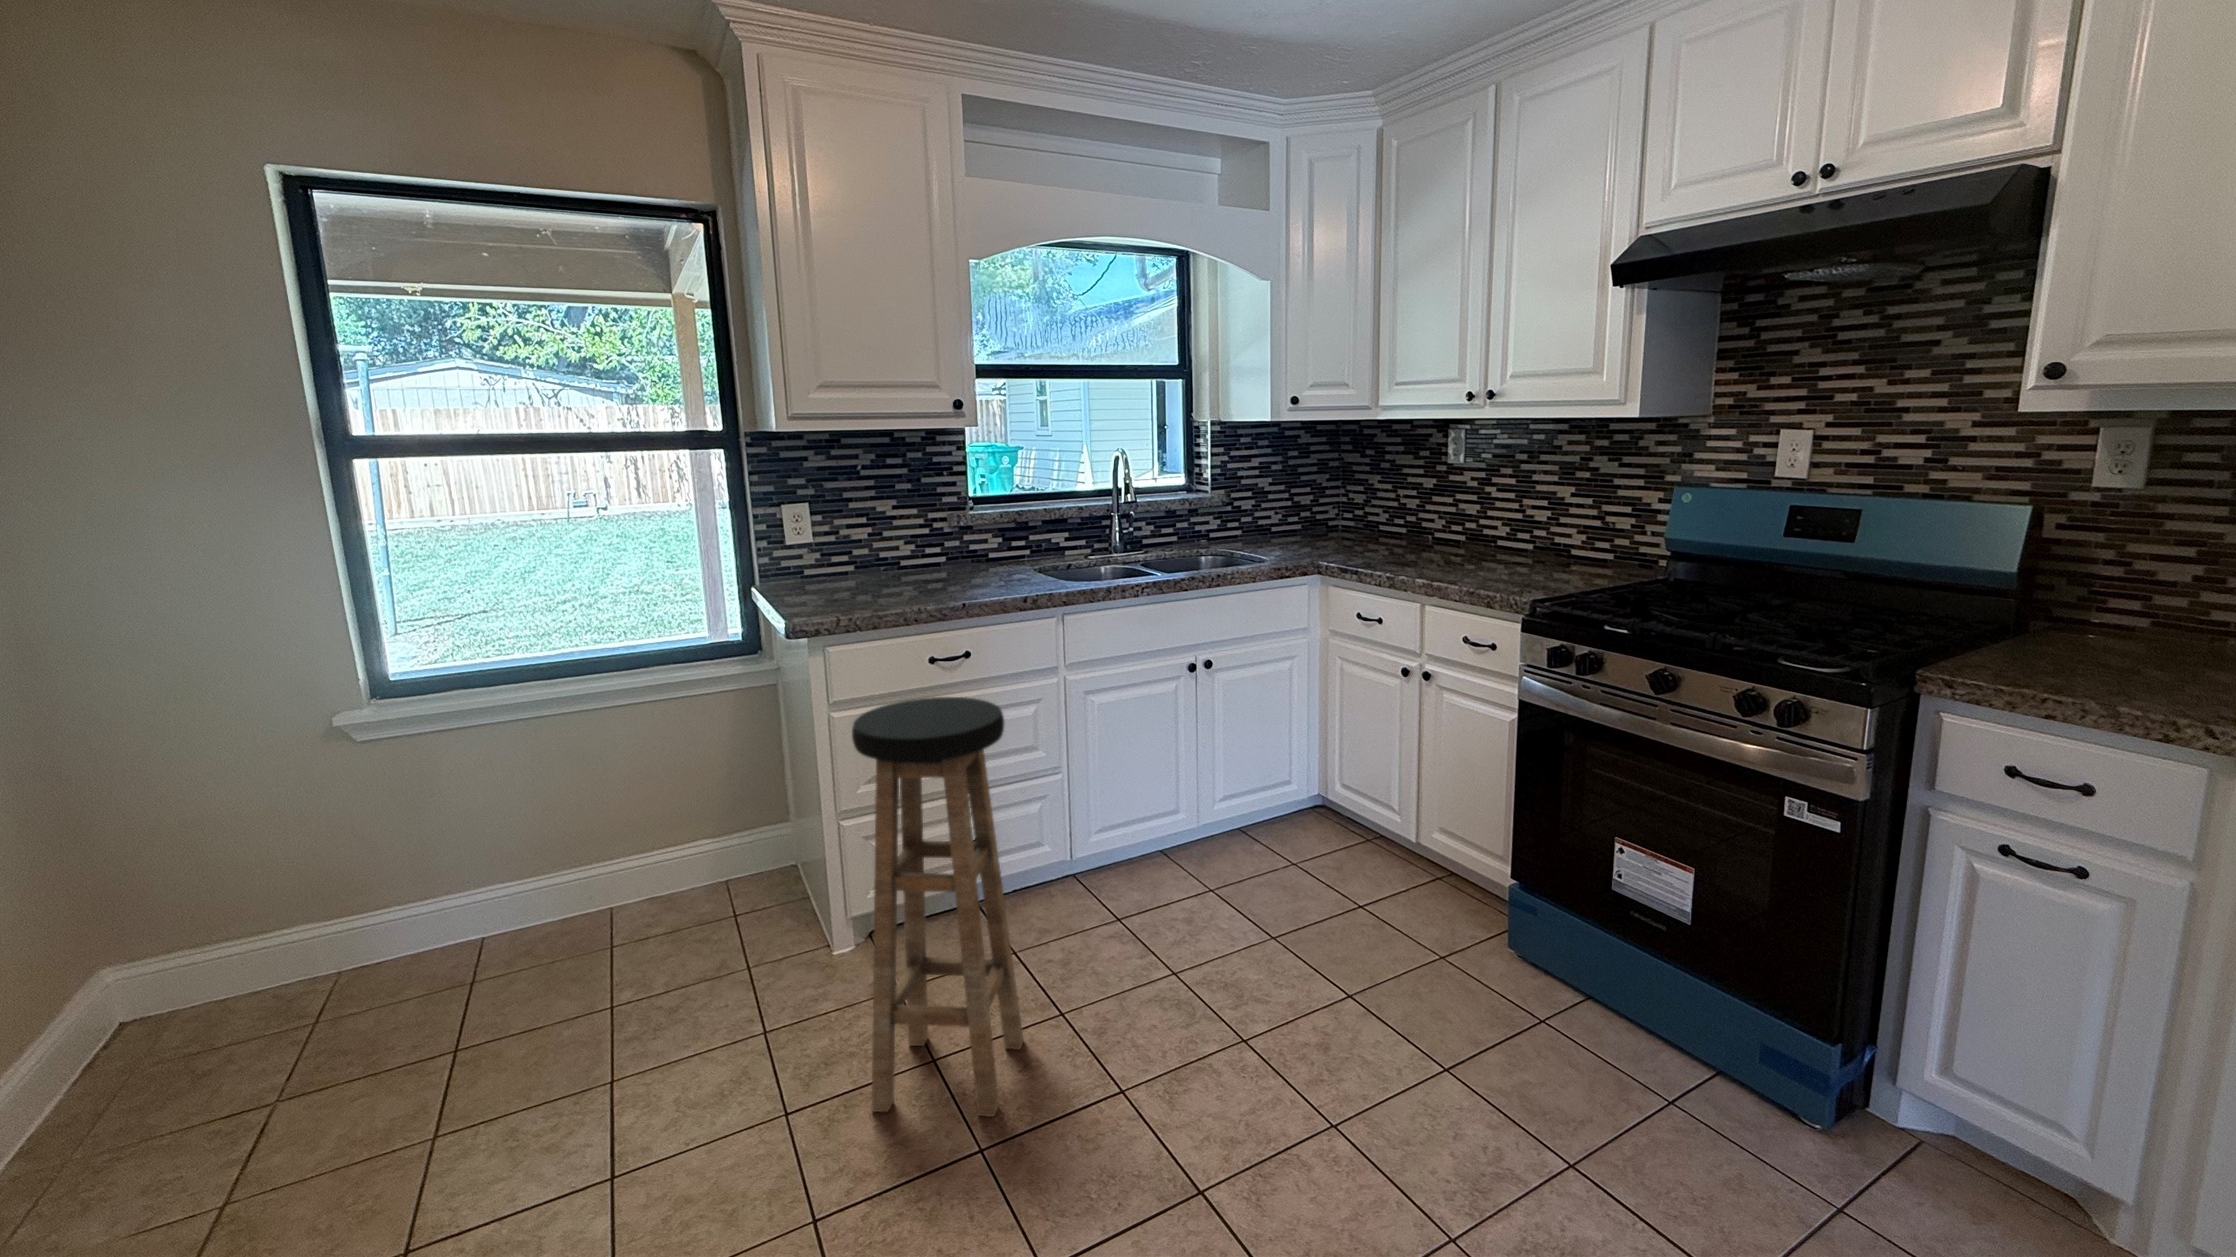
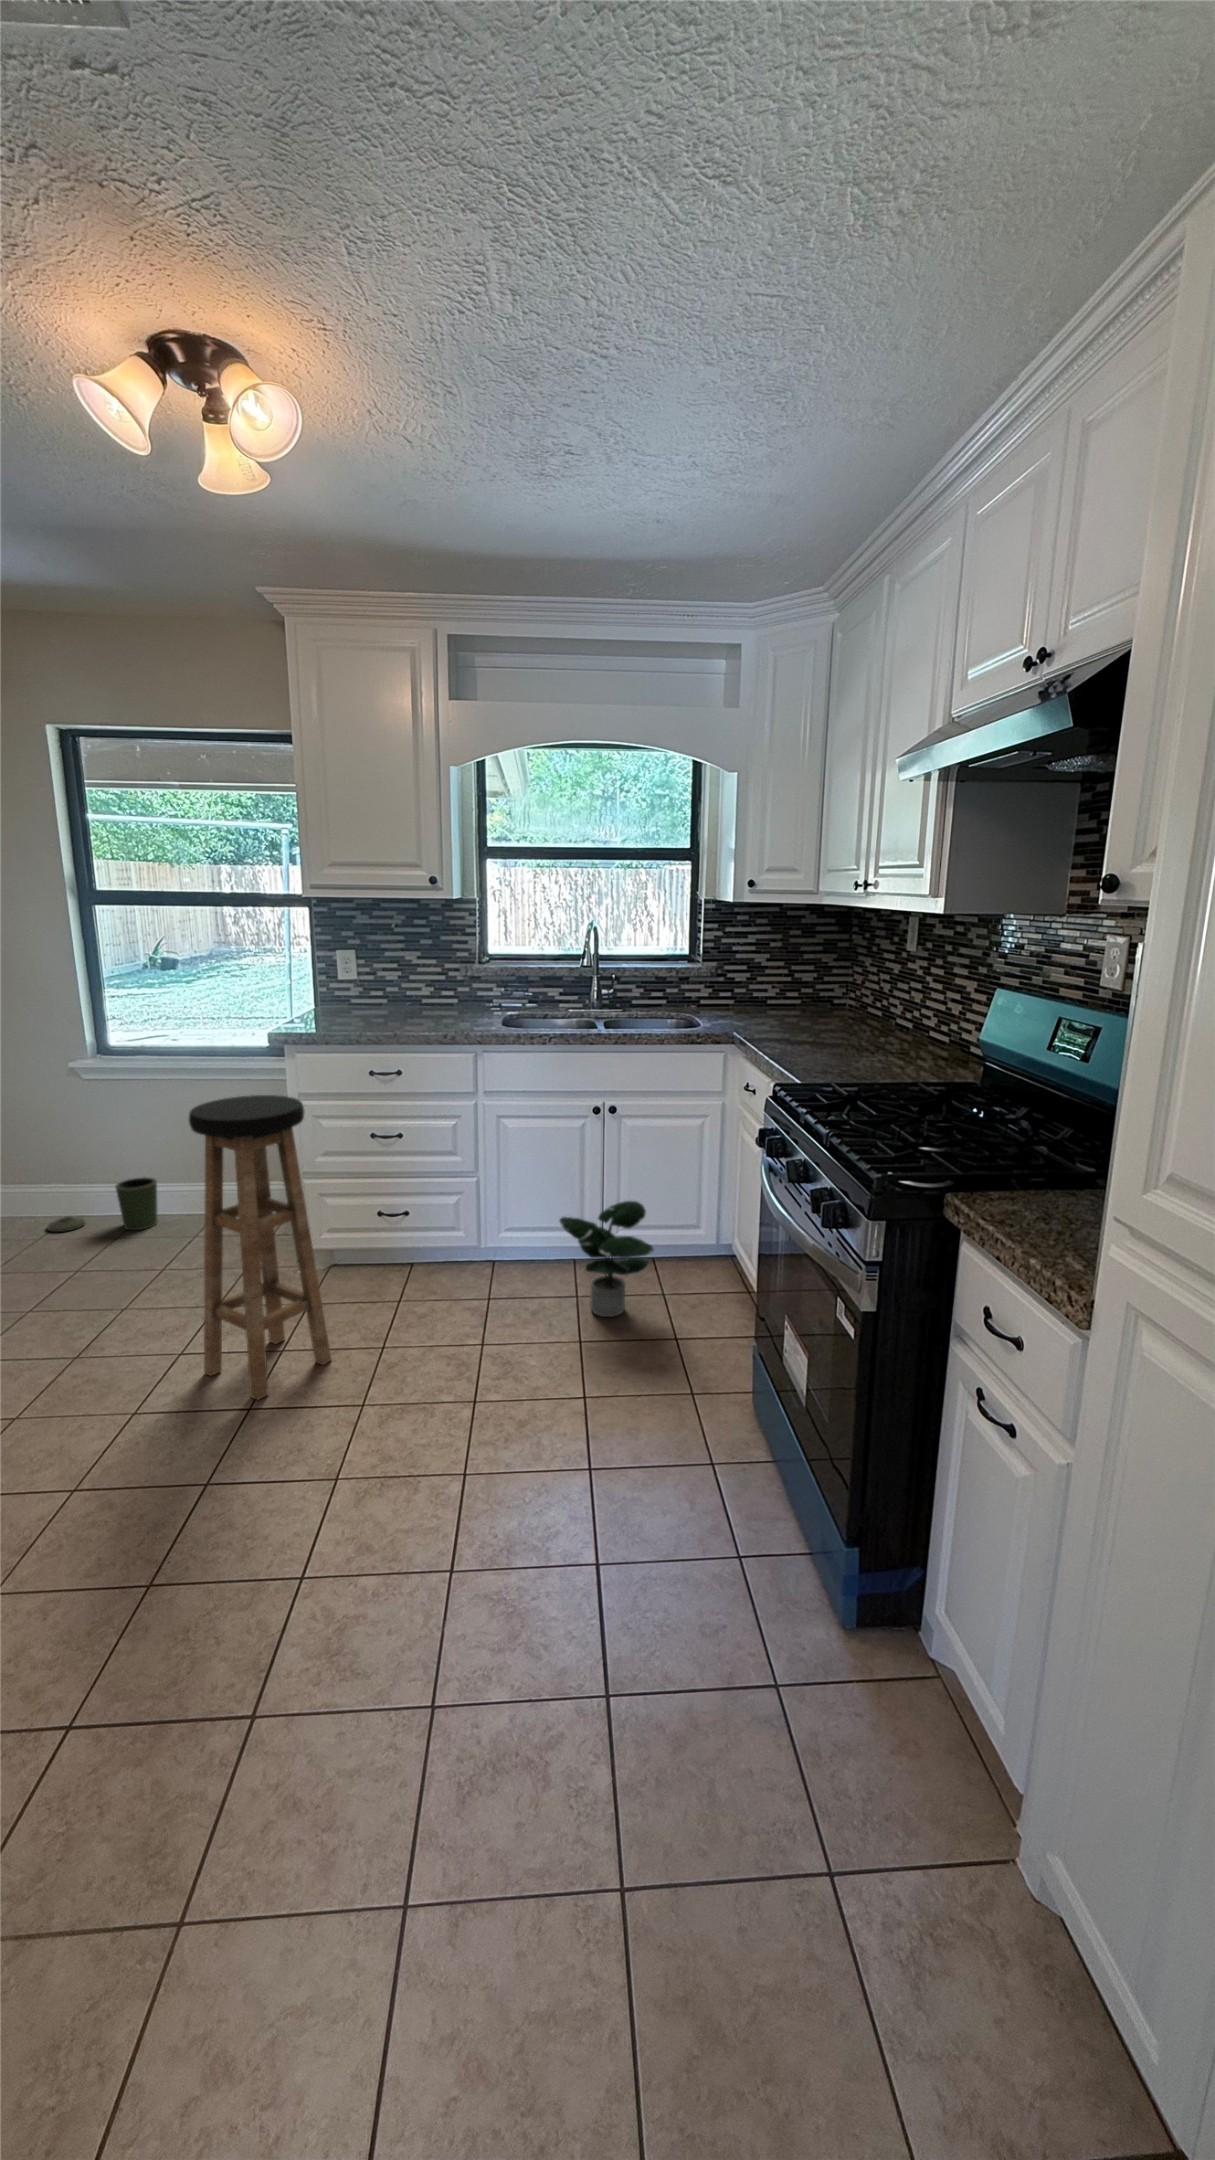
potted plant: none [1204,763,1322,901] -> present [560,1200,654,1317]
trash can: none [293,882,503,1011] -> present [48,1177,158,1232]

